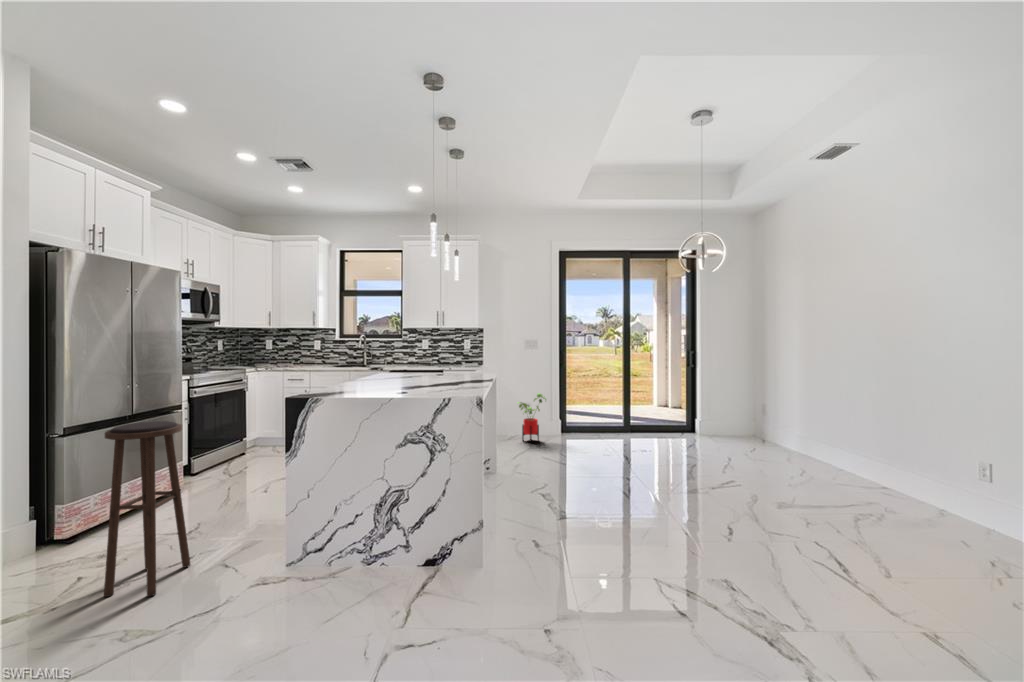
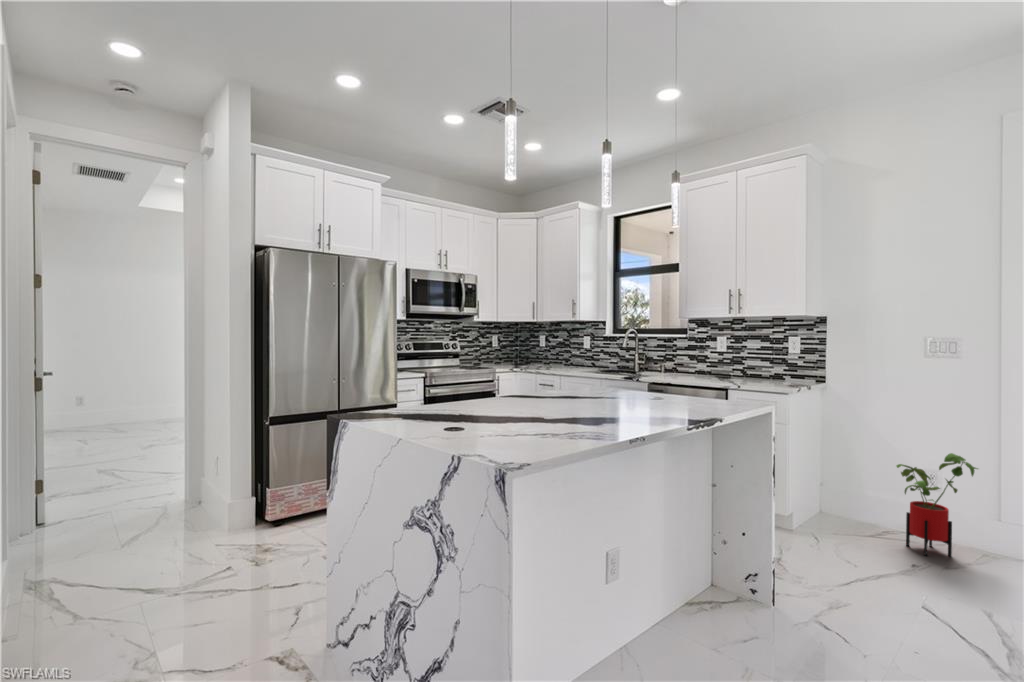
stool: present [104,421,190,597] -> none [145,426,242,639]

